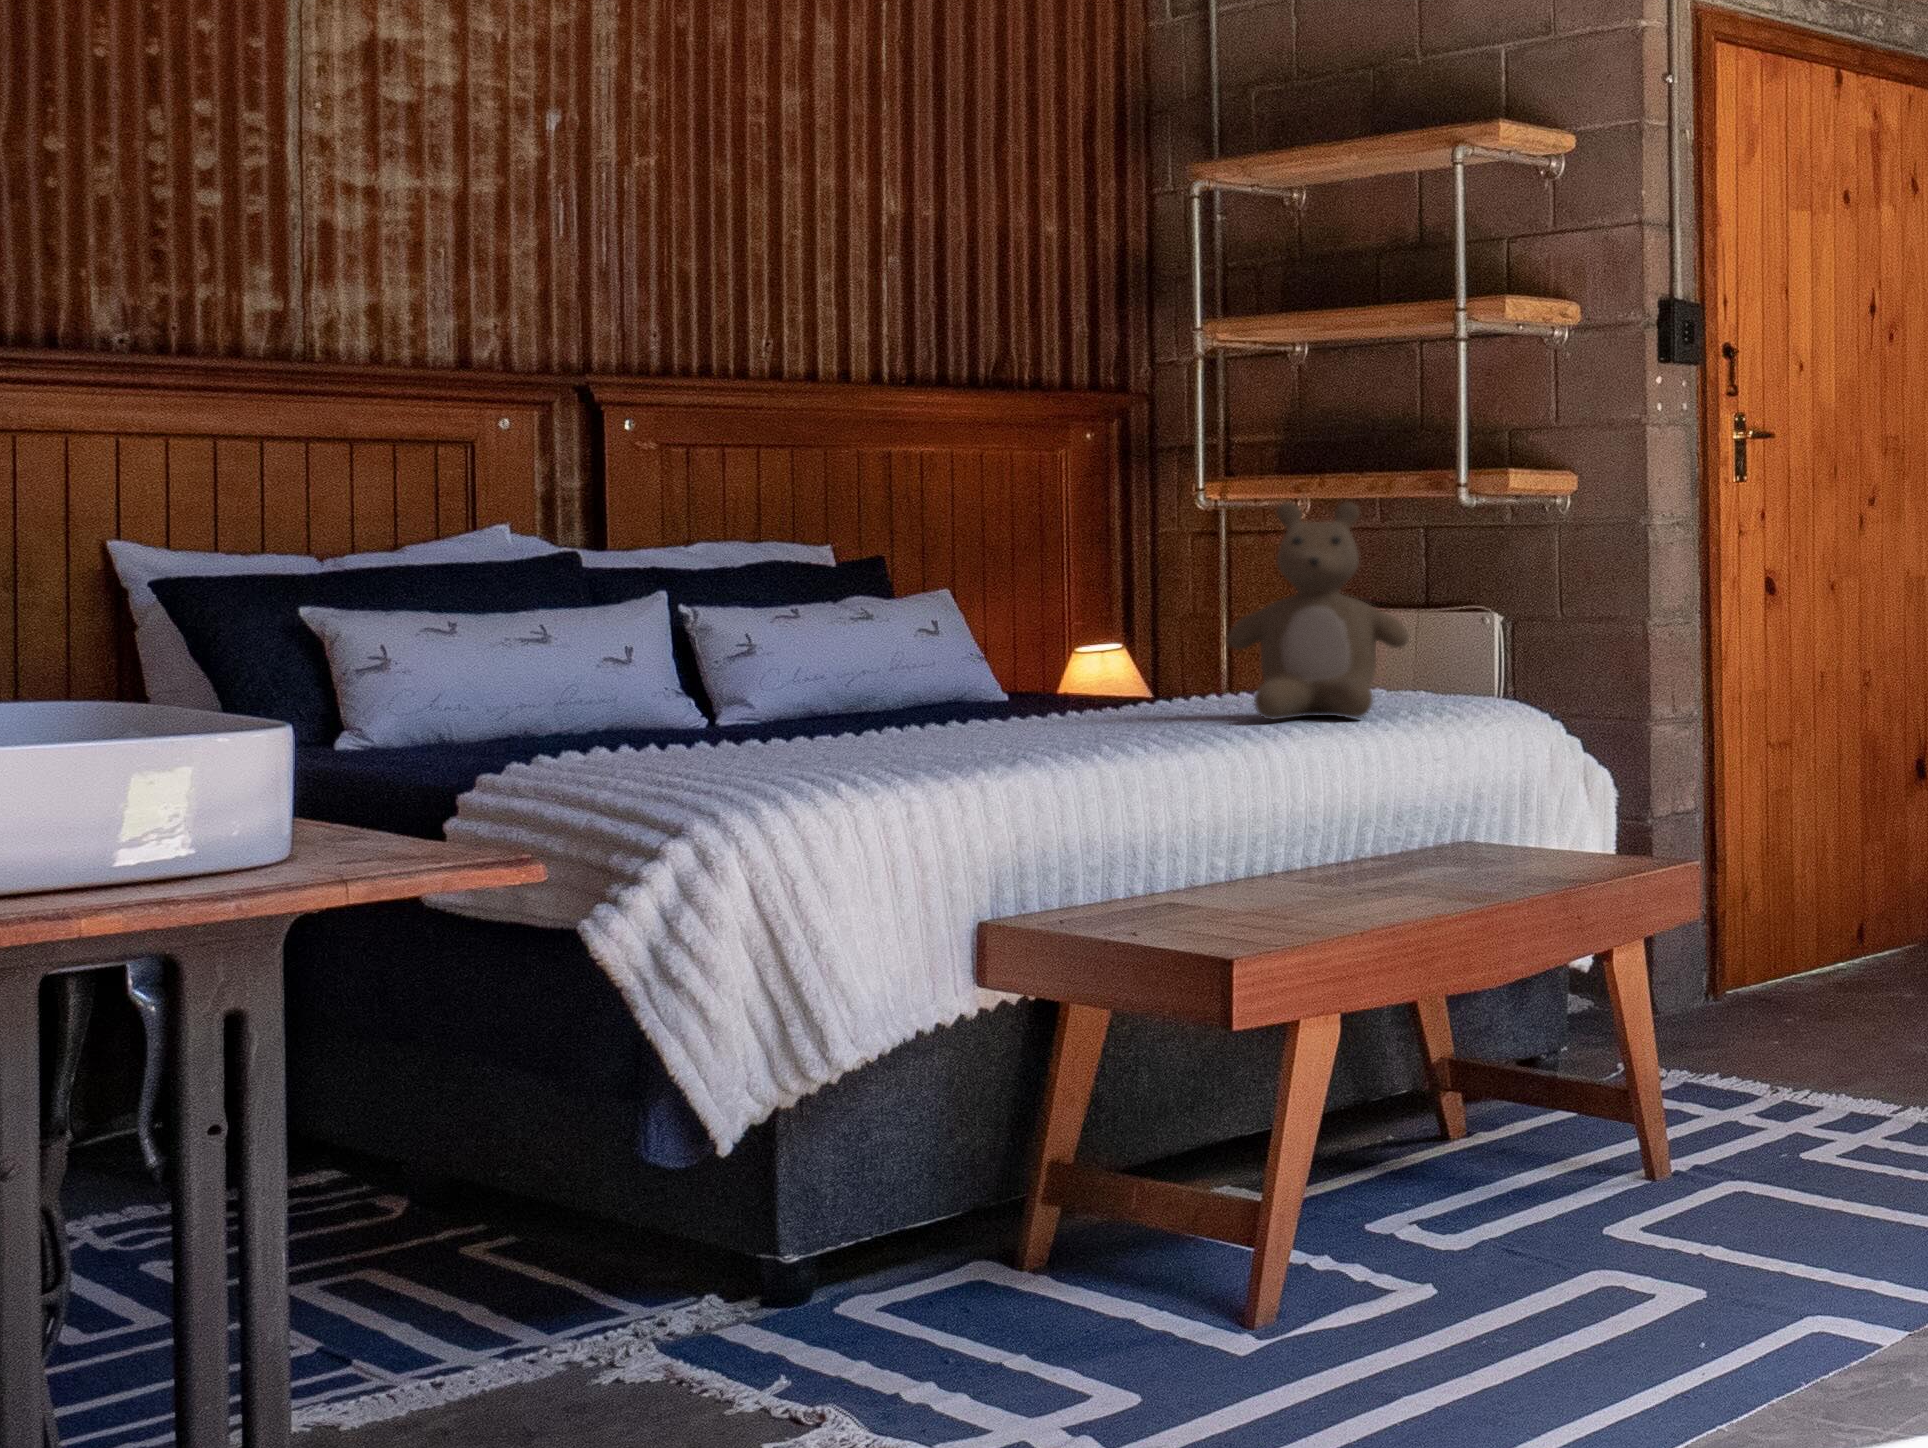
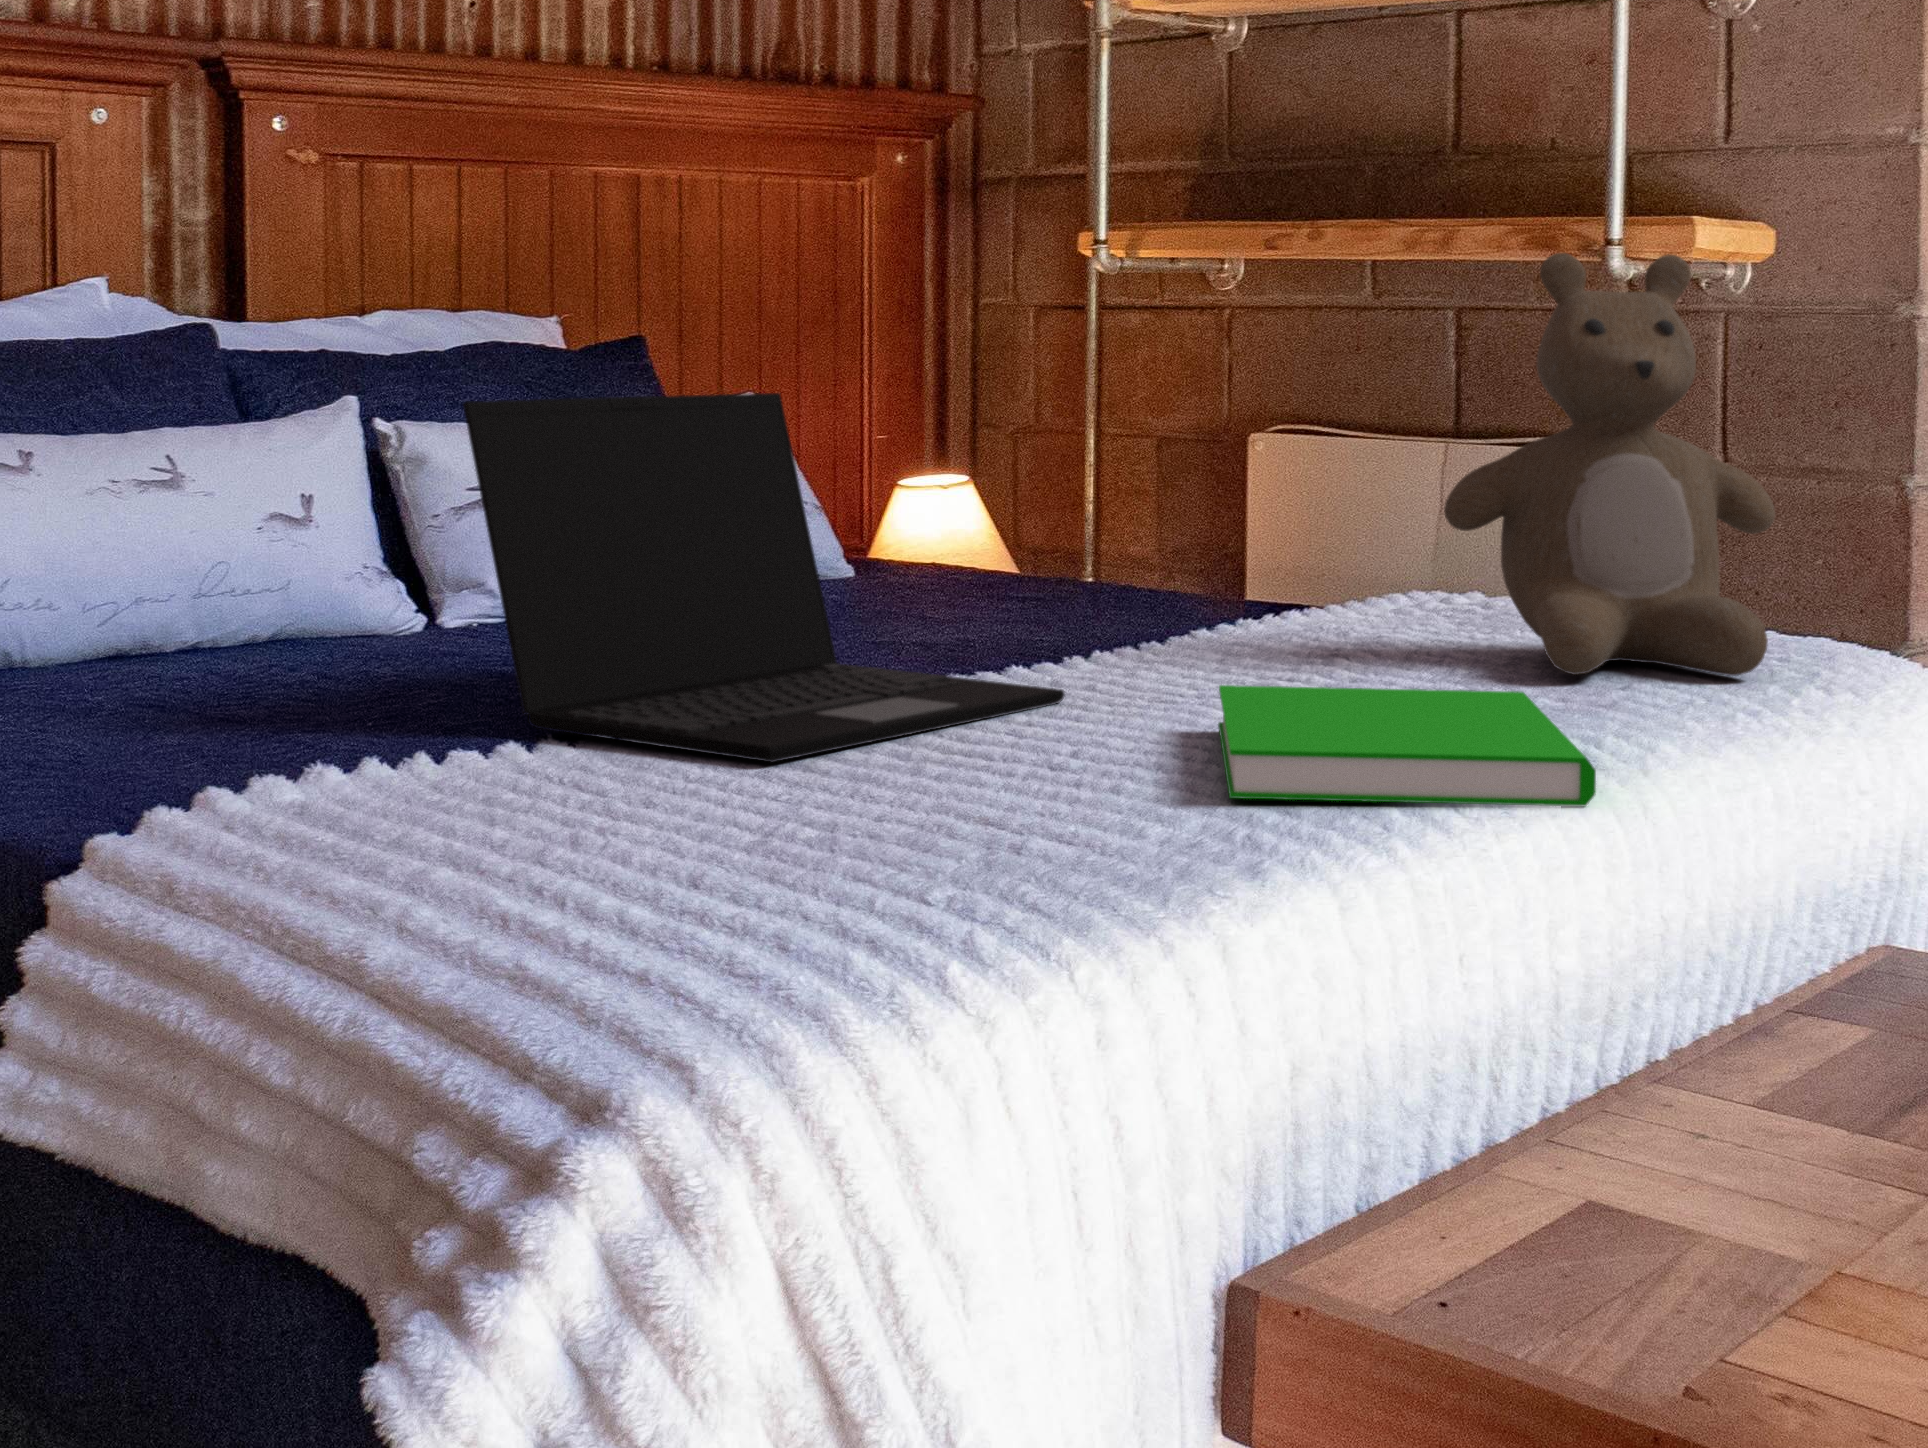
laptop: none [649,583,983,753] -> present [463,393,1065,762]
book: none [978,717,1189,755] -> present [1218,685,1596,807]

